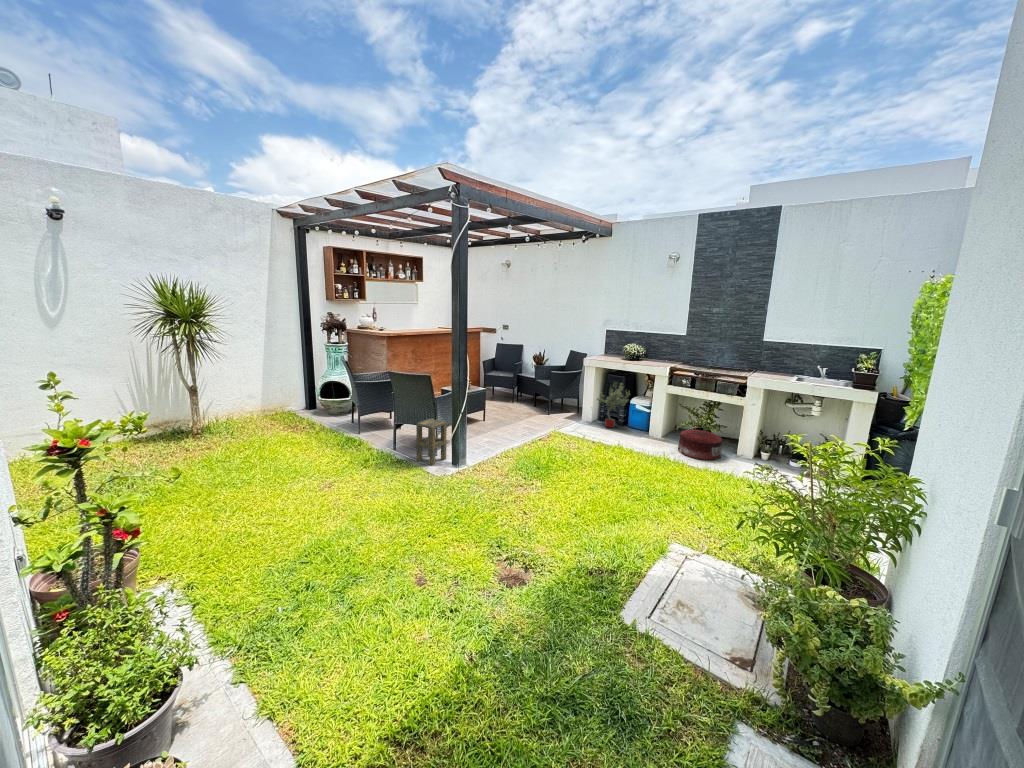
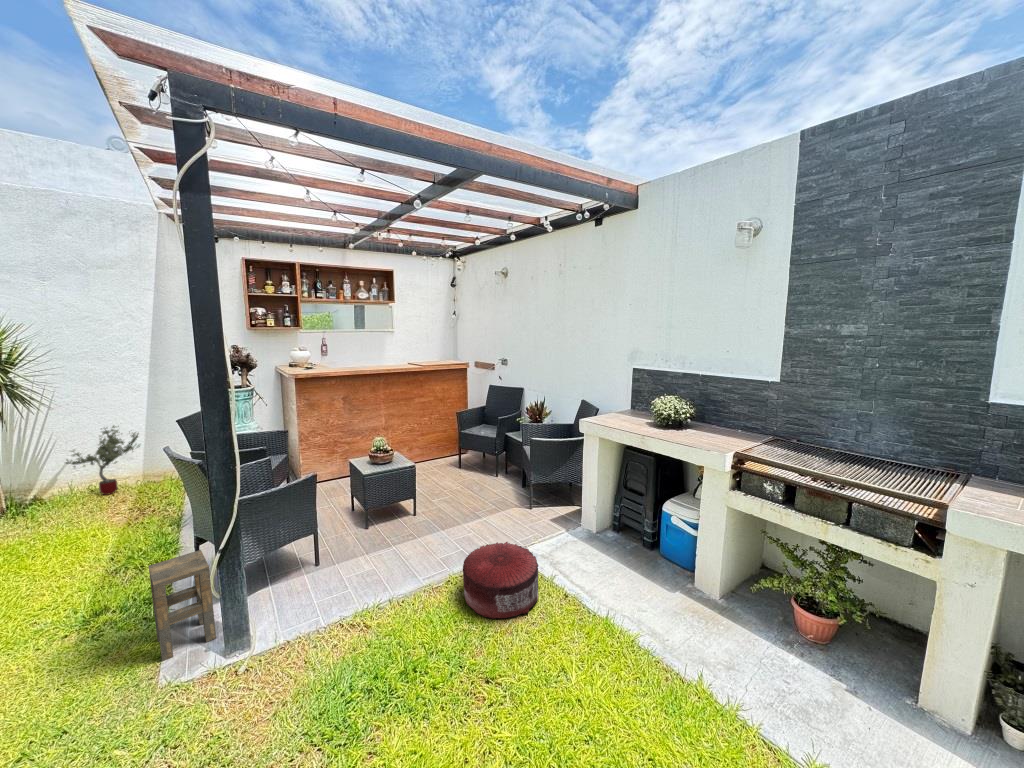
potted tree: present [597,383,630,428] -> present [66,426,140,495]
pouf: present [678,429,723,460] -> present [463,542,538,619]

